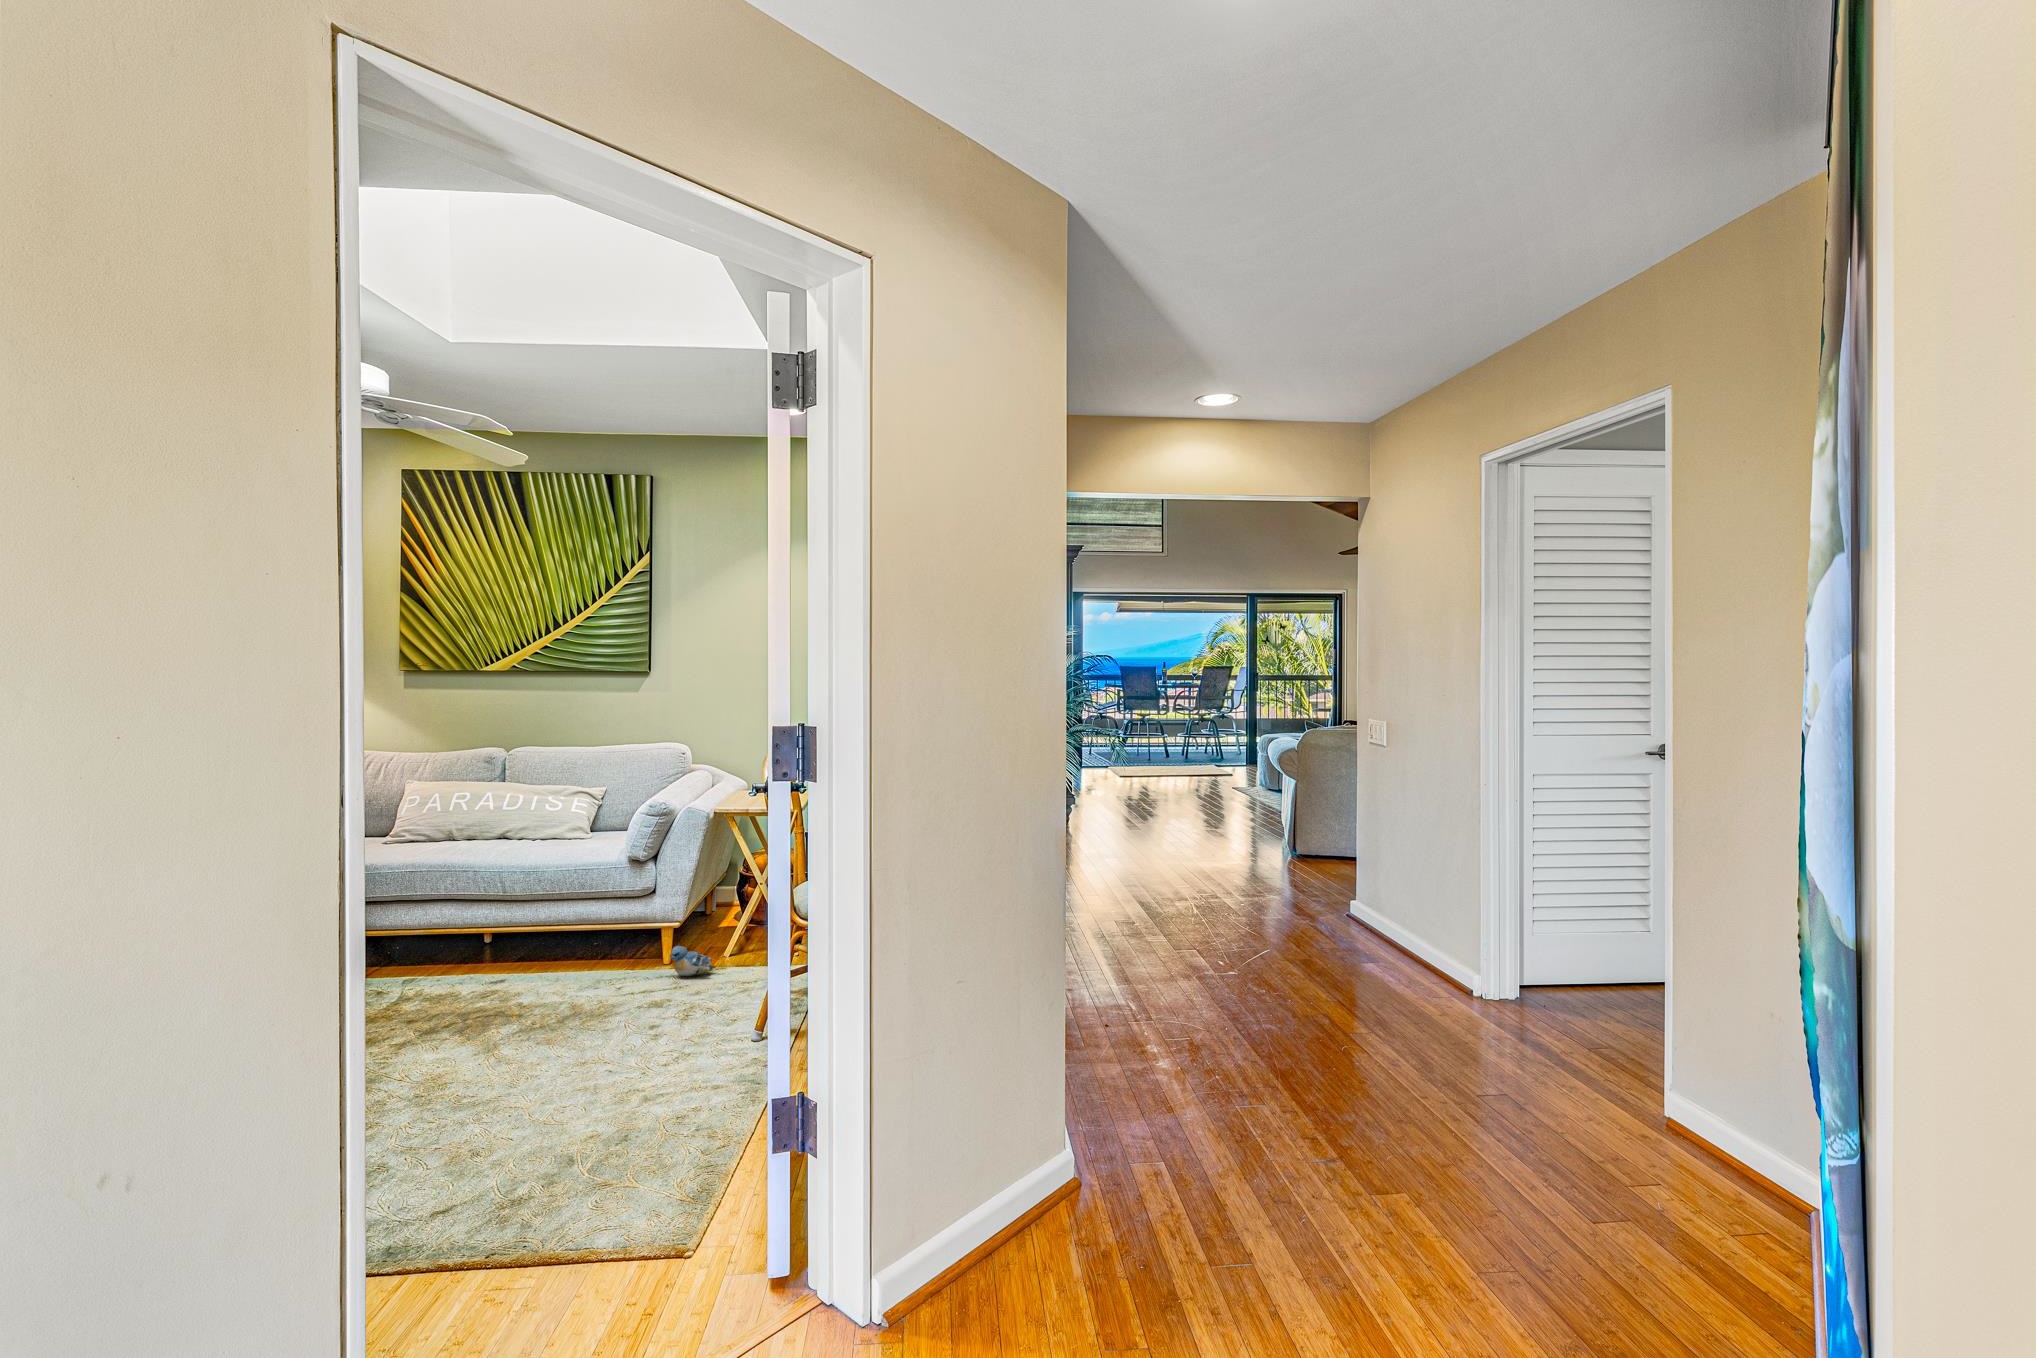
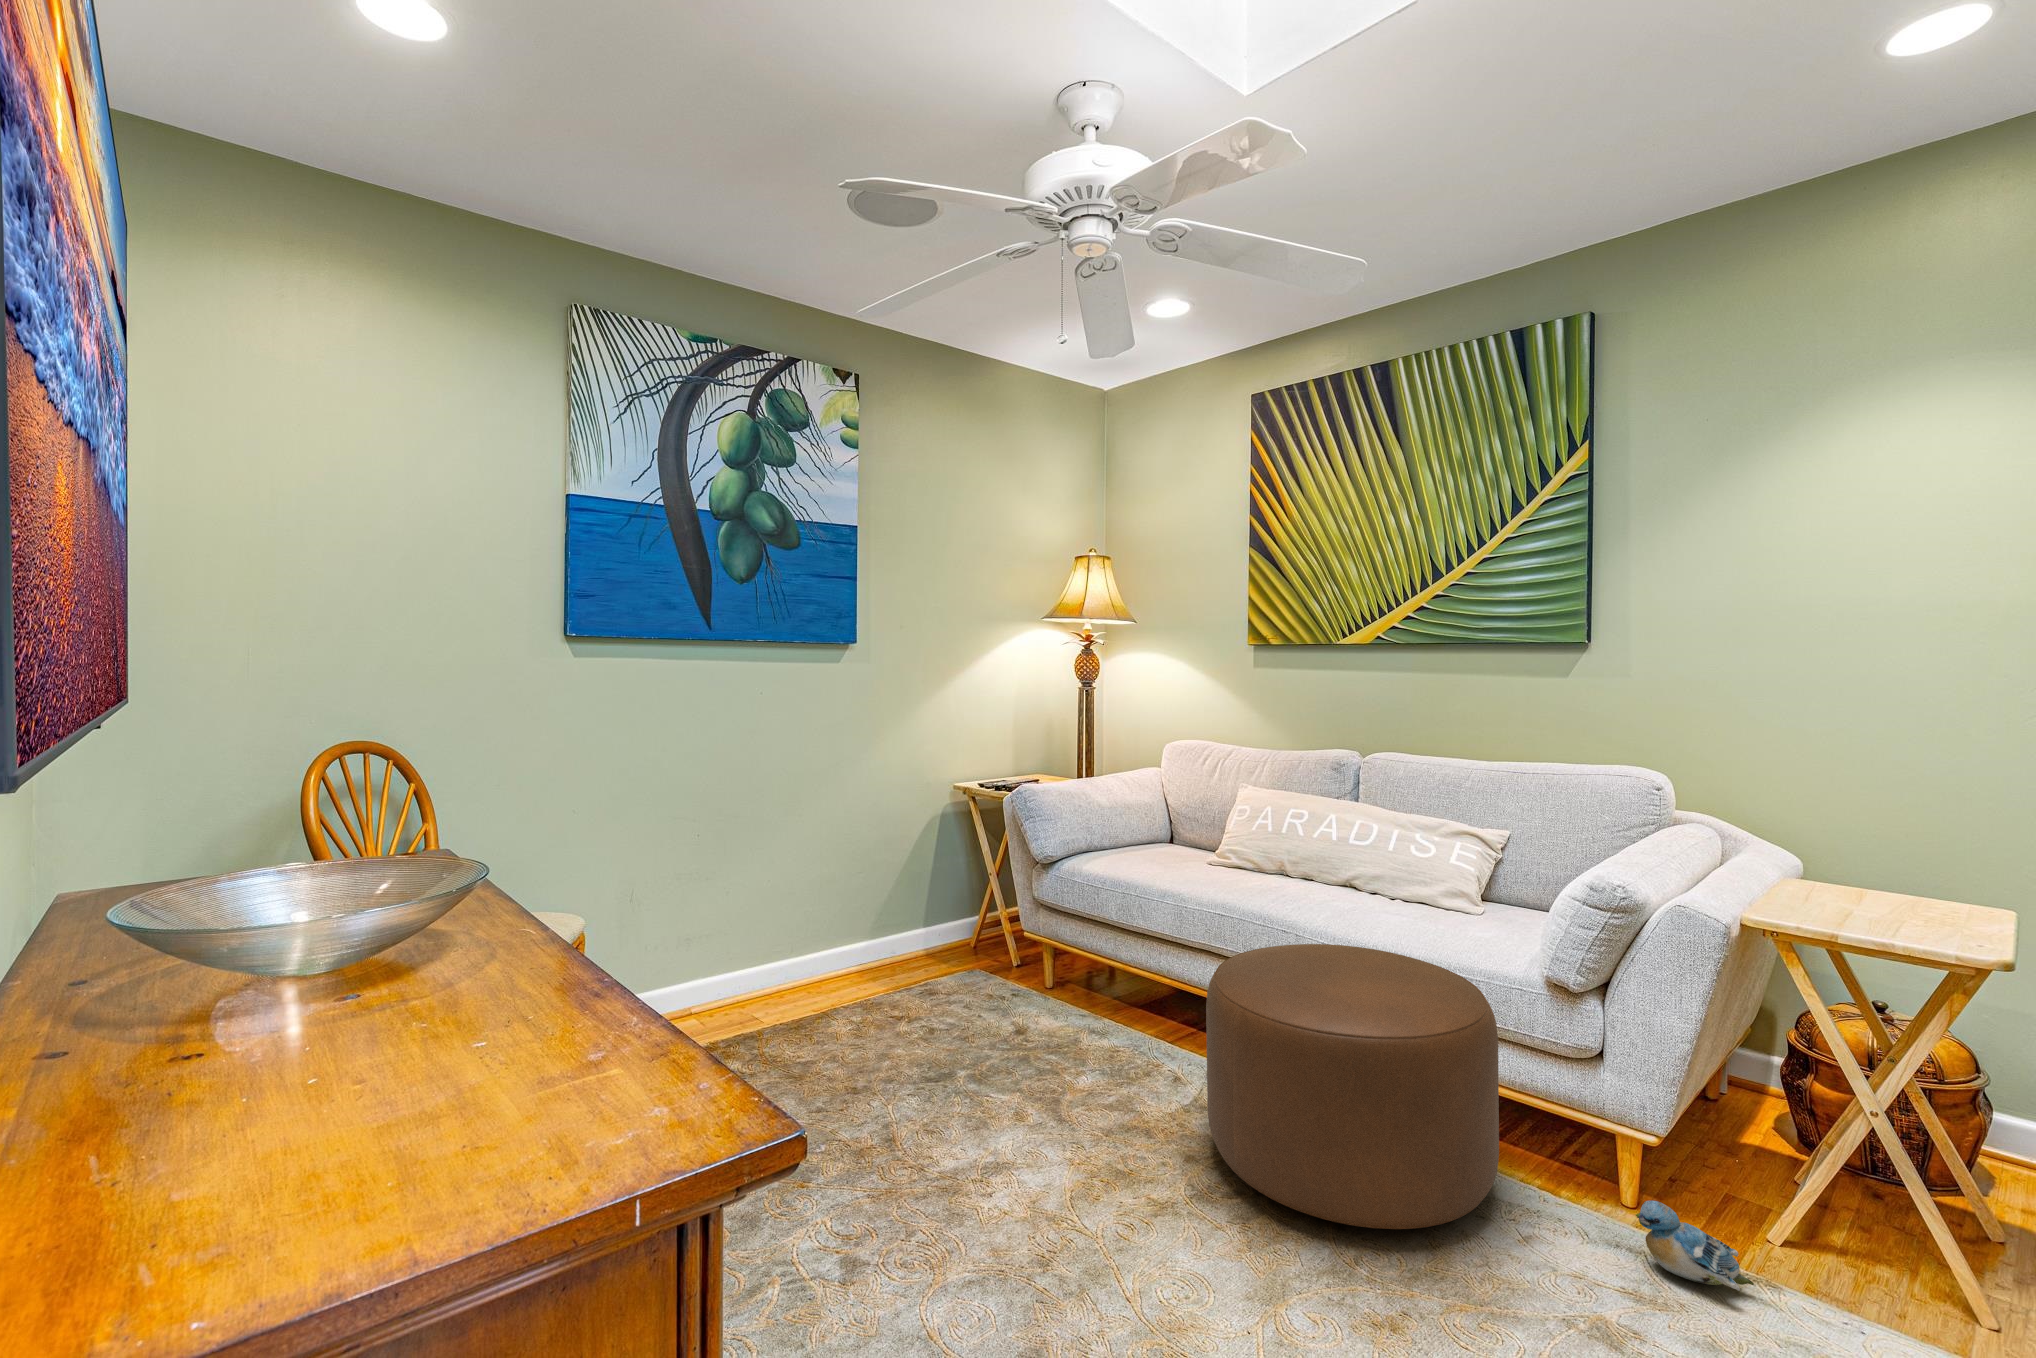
ottoman: none [419,865,605,1011] -> present [1206,944,1499,1229]

